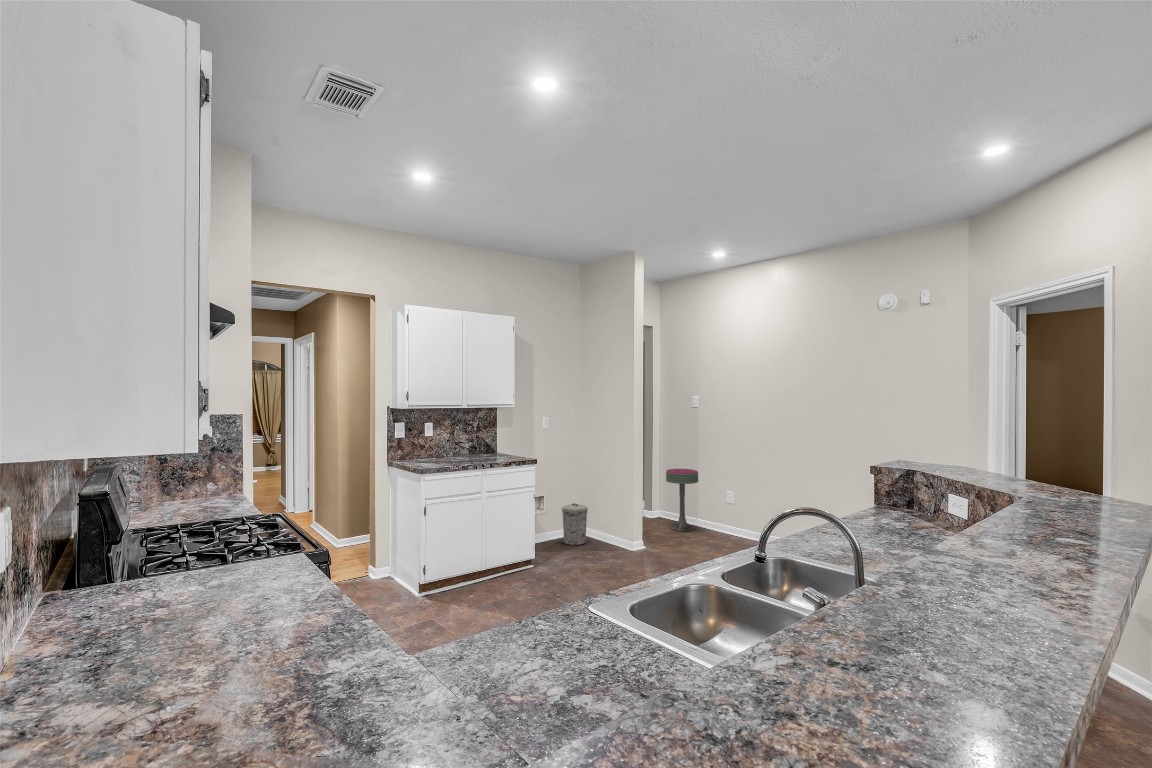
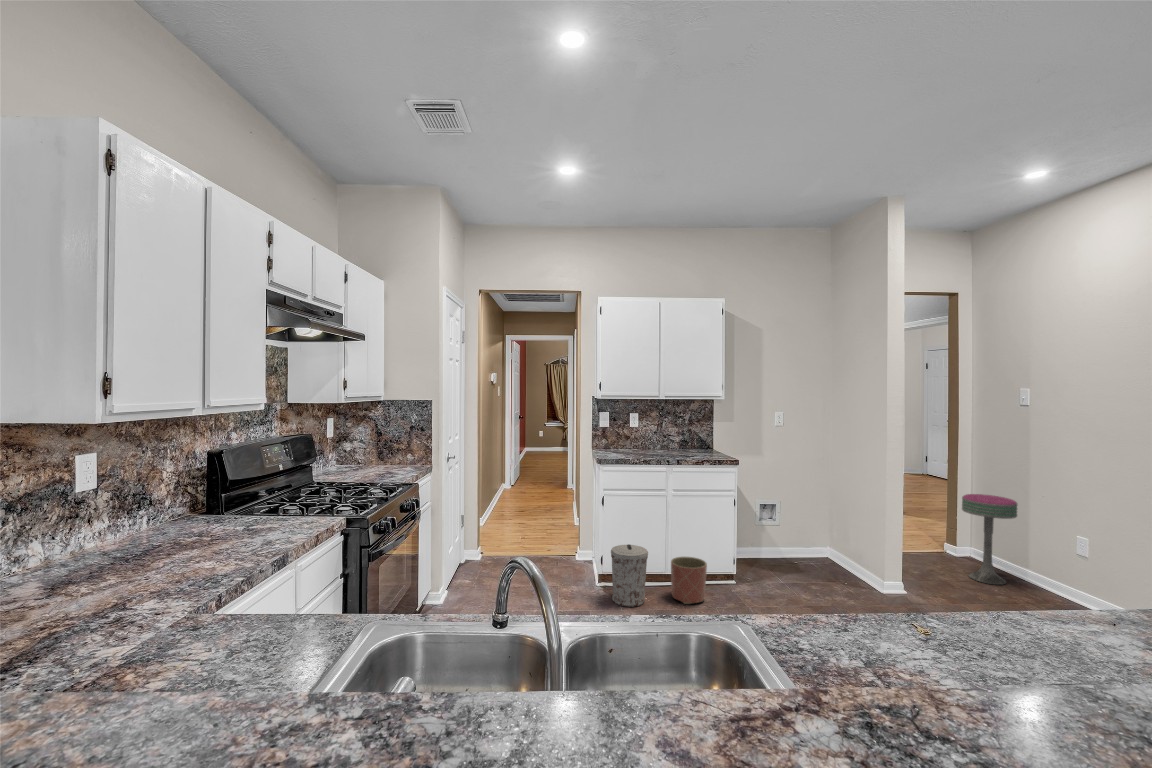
trash can: present [562,503,588,545] -> present [611,544,648,607]
planter: none [488,550,521,593] -> present [671,557,707,604]

